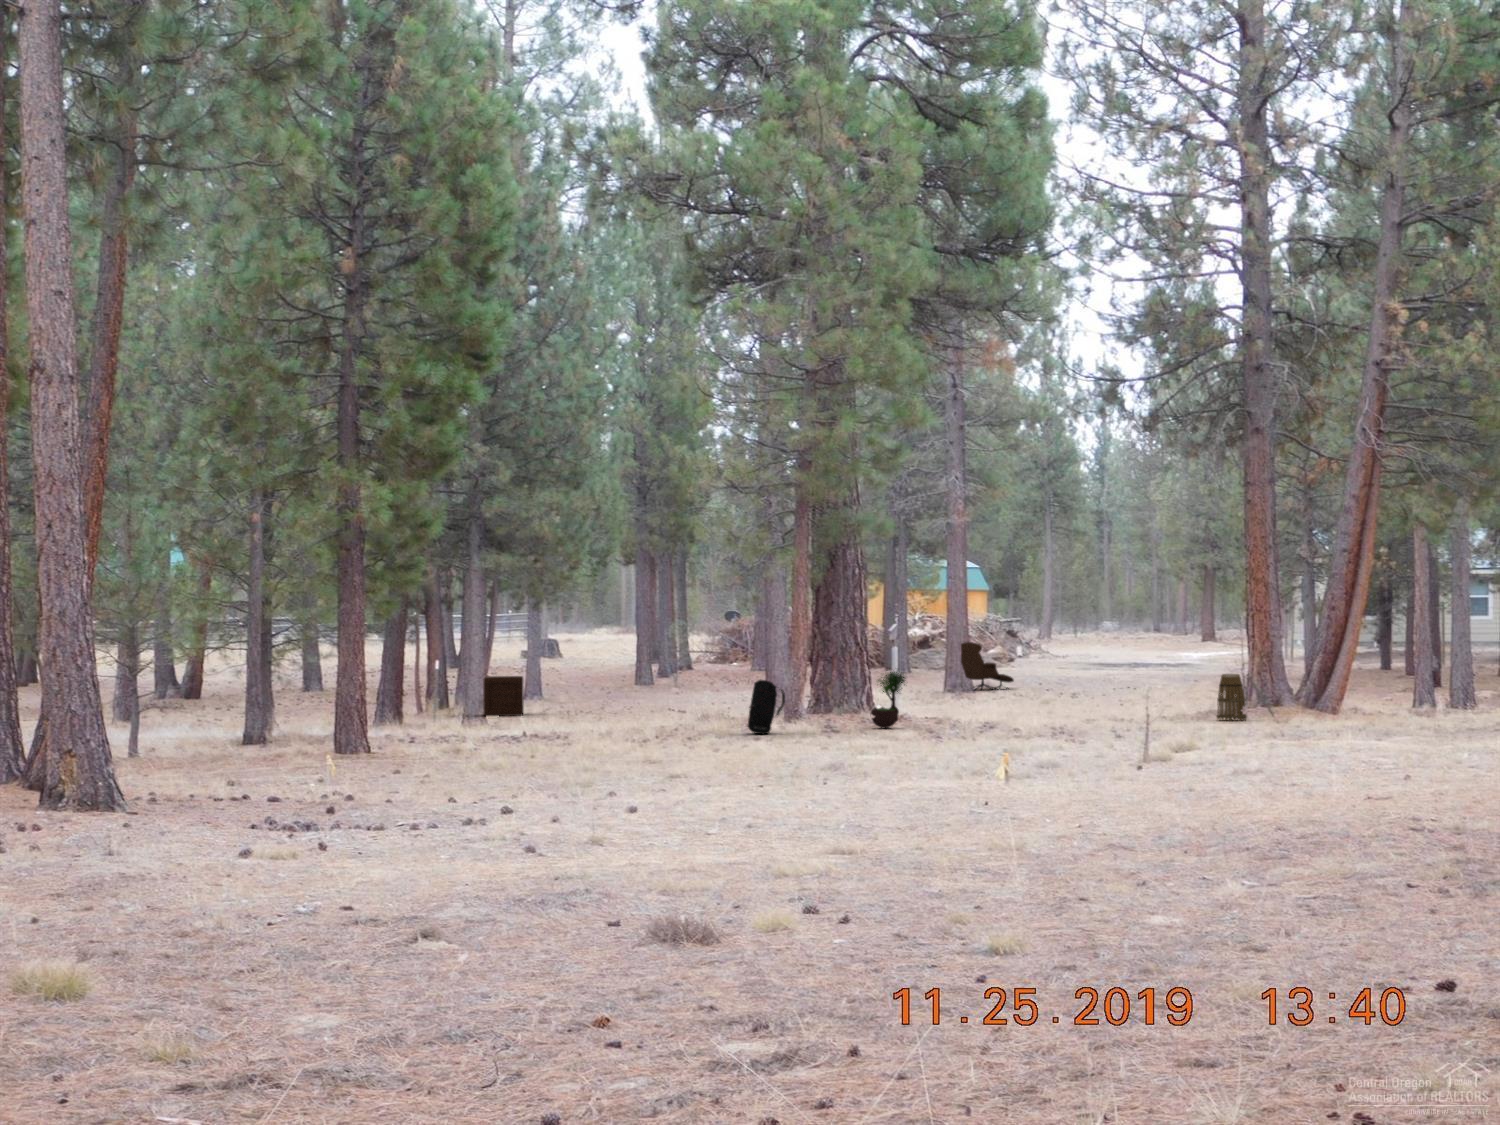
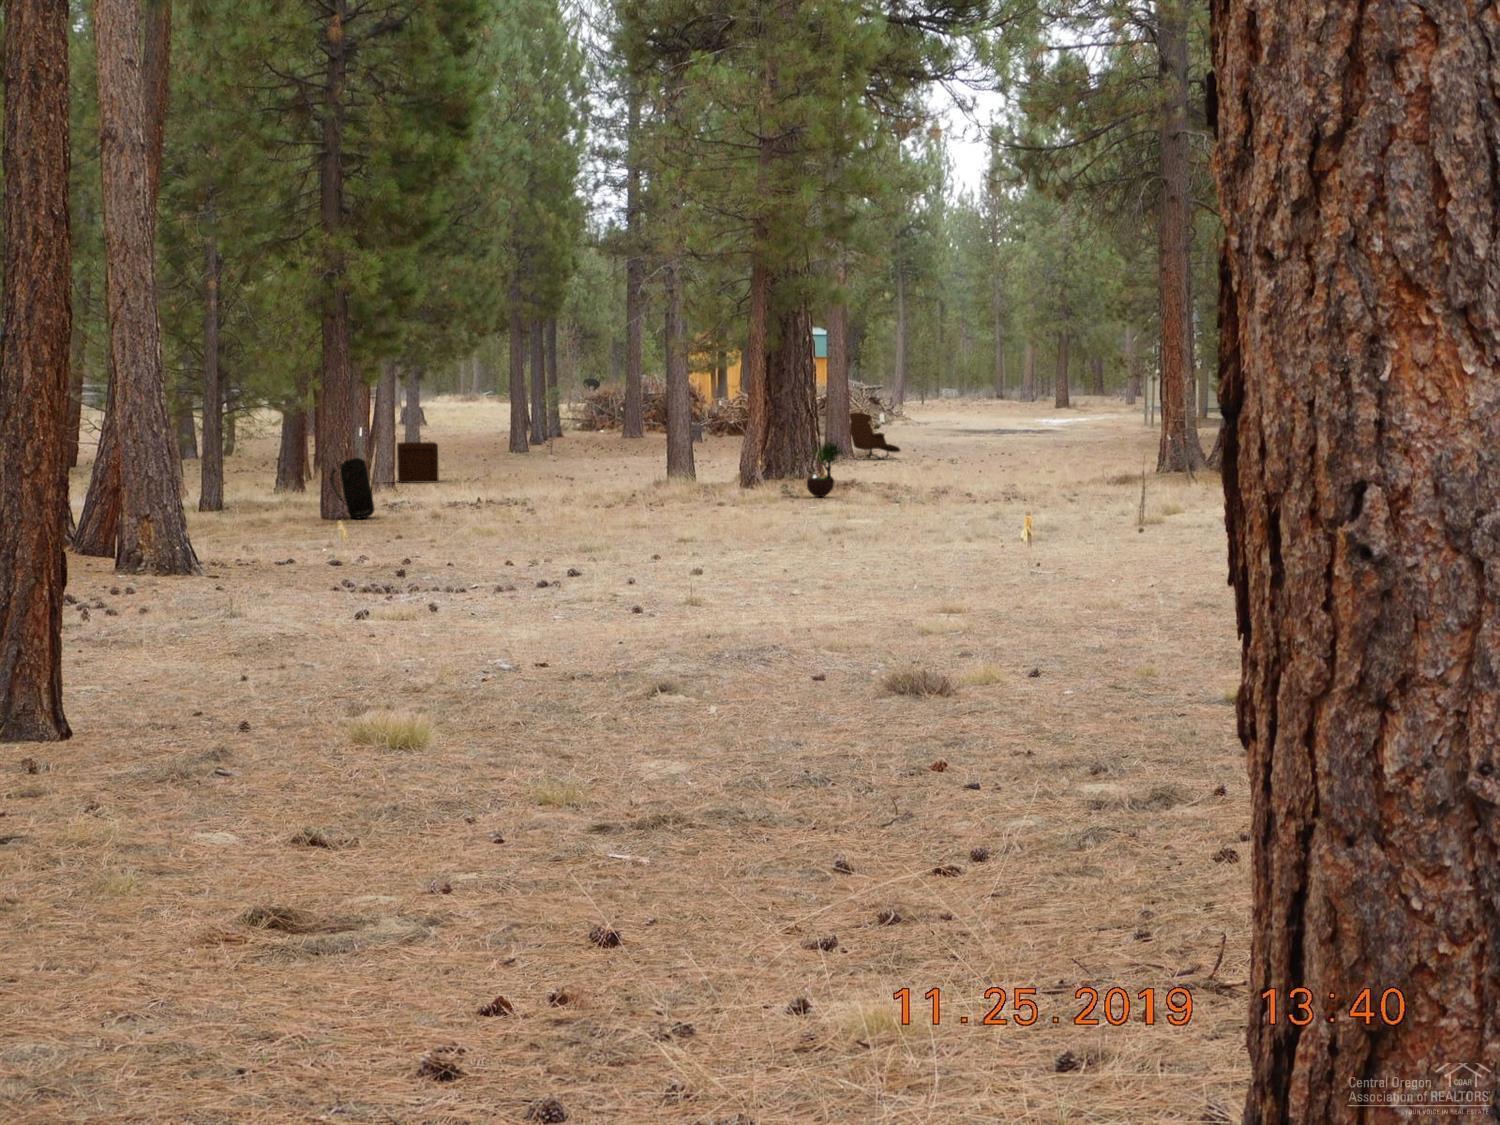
basket: present [1217,674,1247,721] -> none [1127,447,1156,492]
backpack: present [748,680,785,734] -> present [330,458,375,519]

